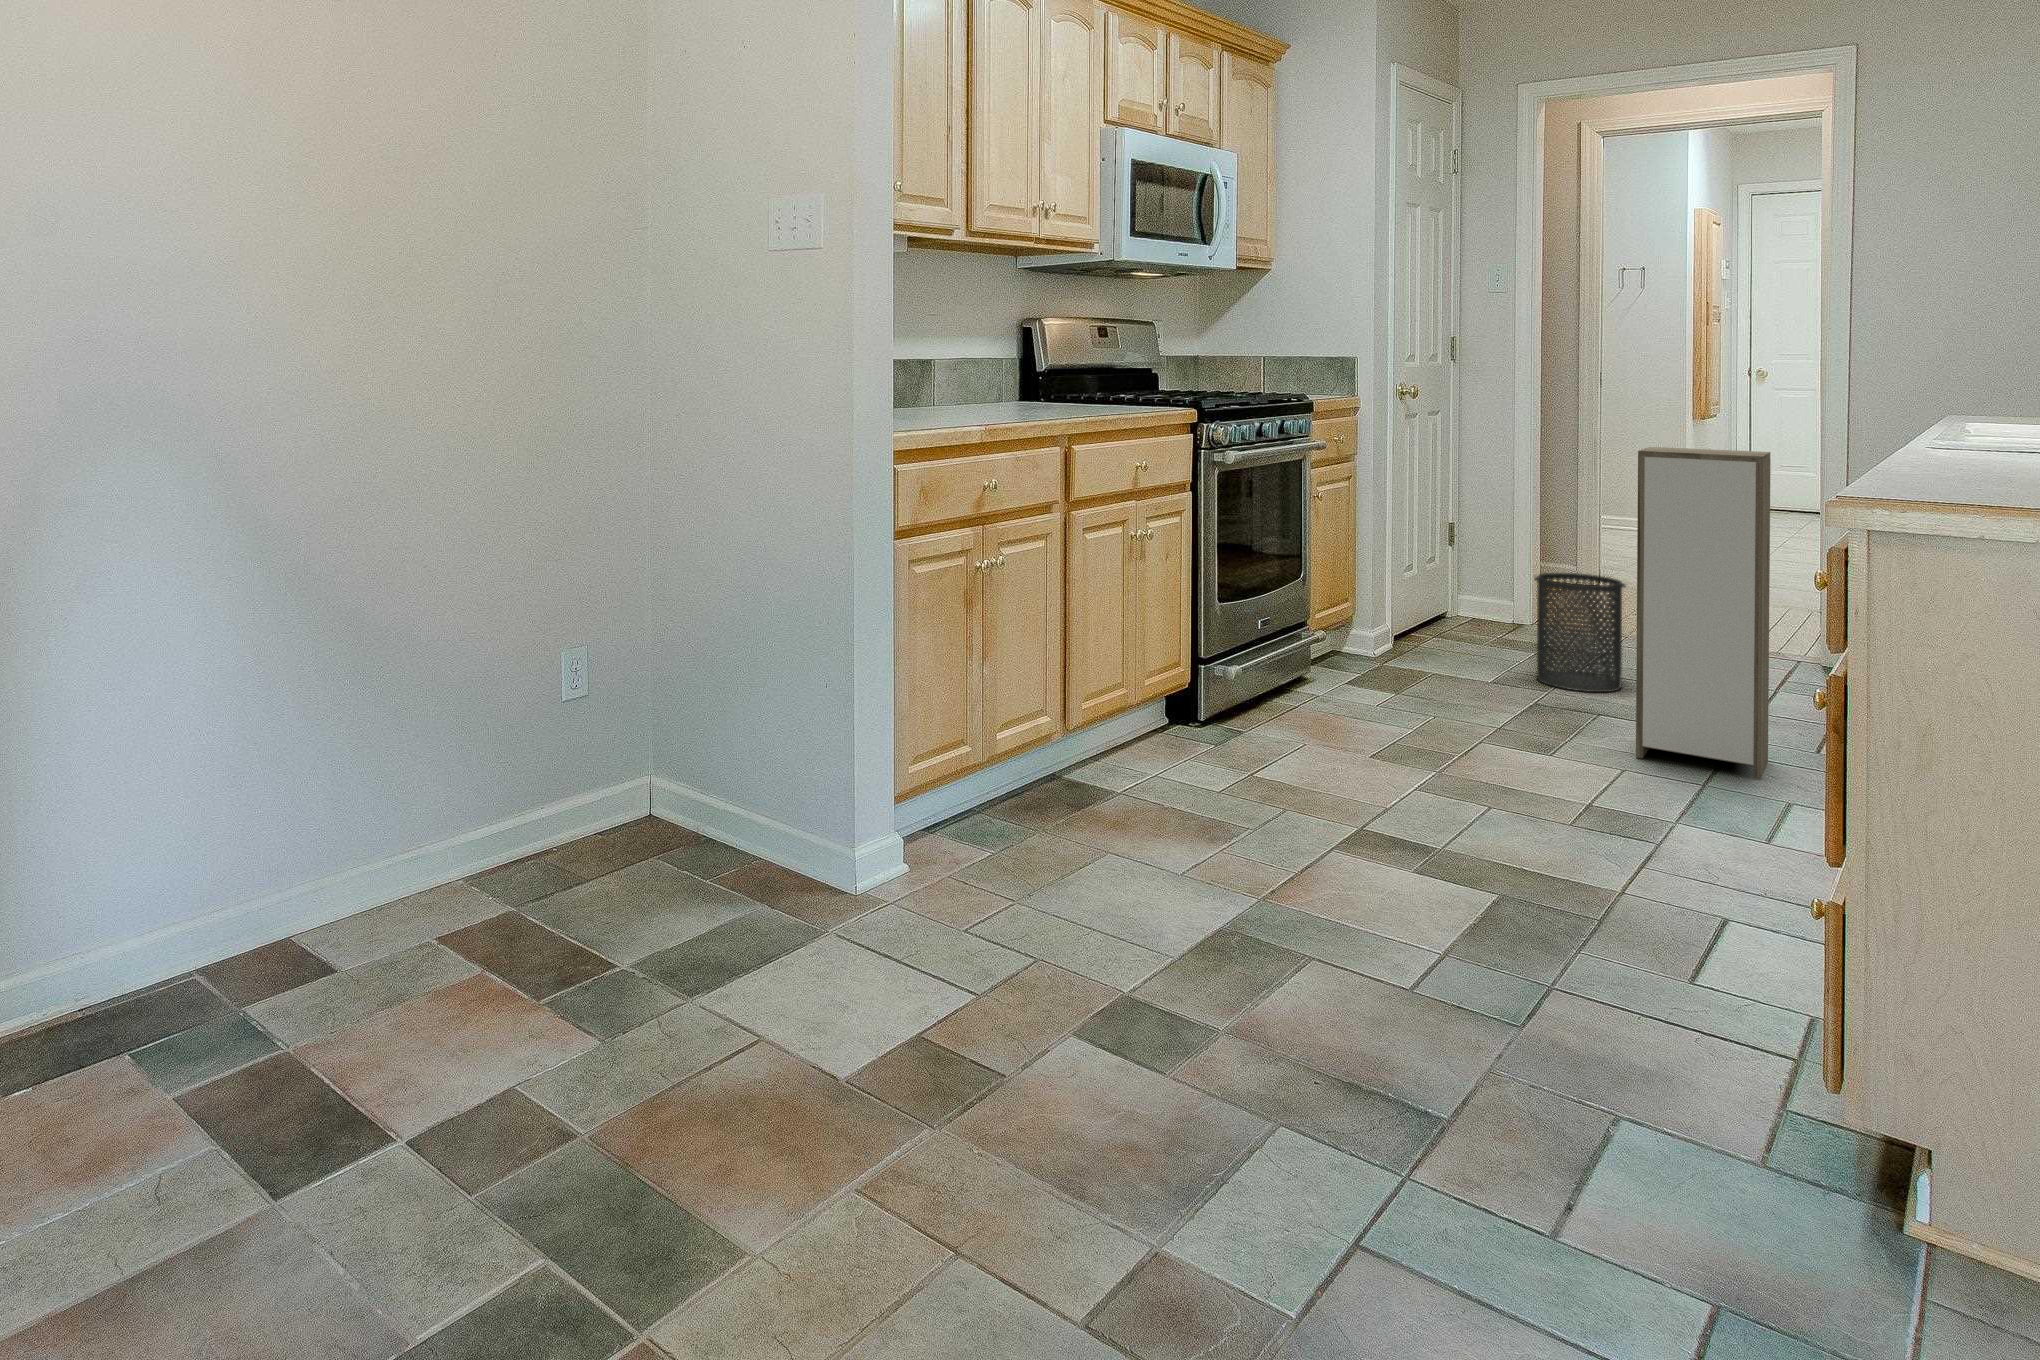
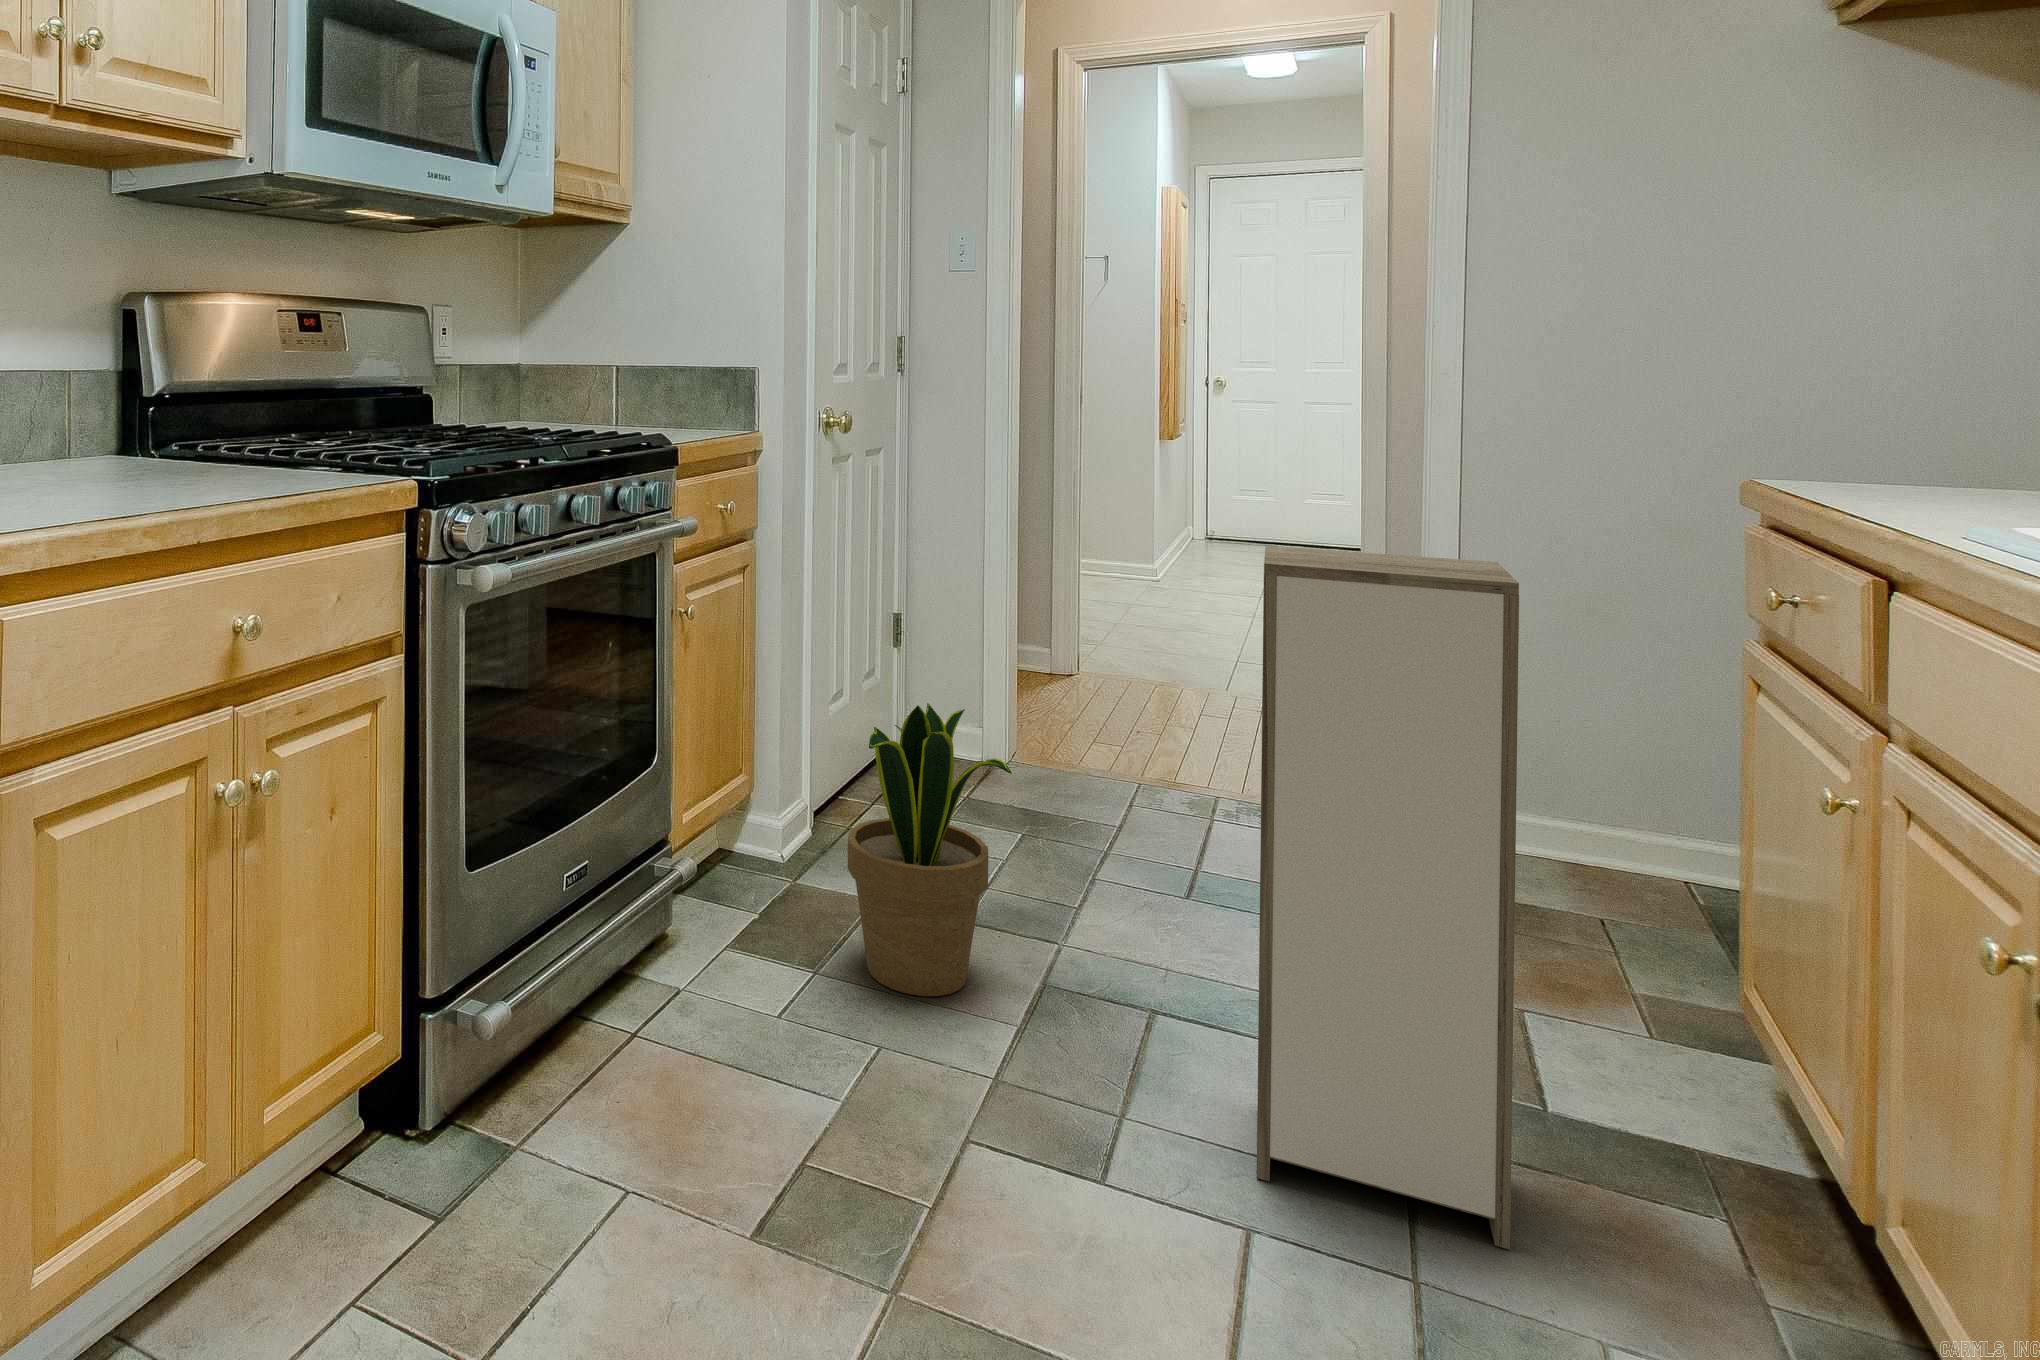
potted plant: none [1417,544,1515,703] -> present [848,703,1012,996]
trash can: present [1534,573,1625,692] -> none [1031,722,1175,941]

